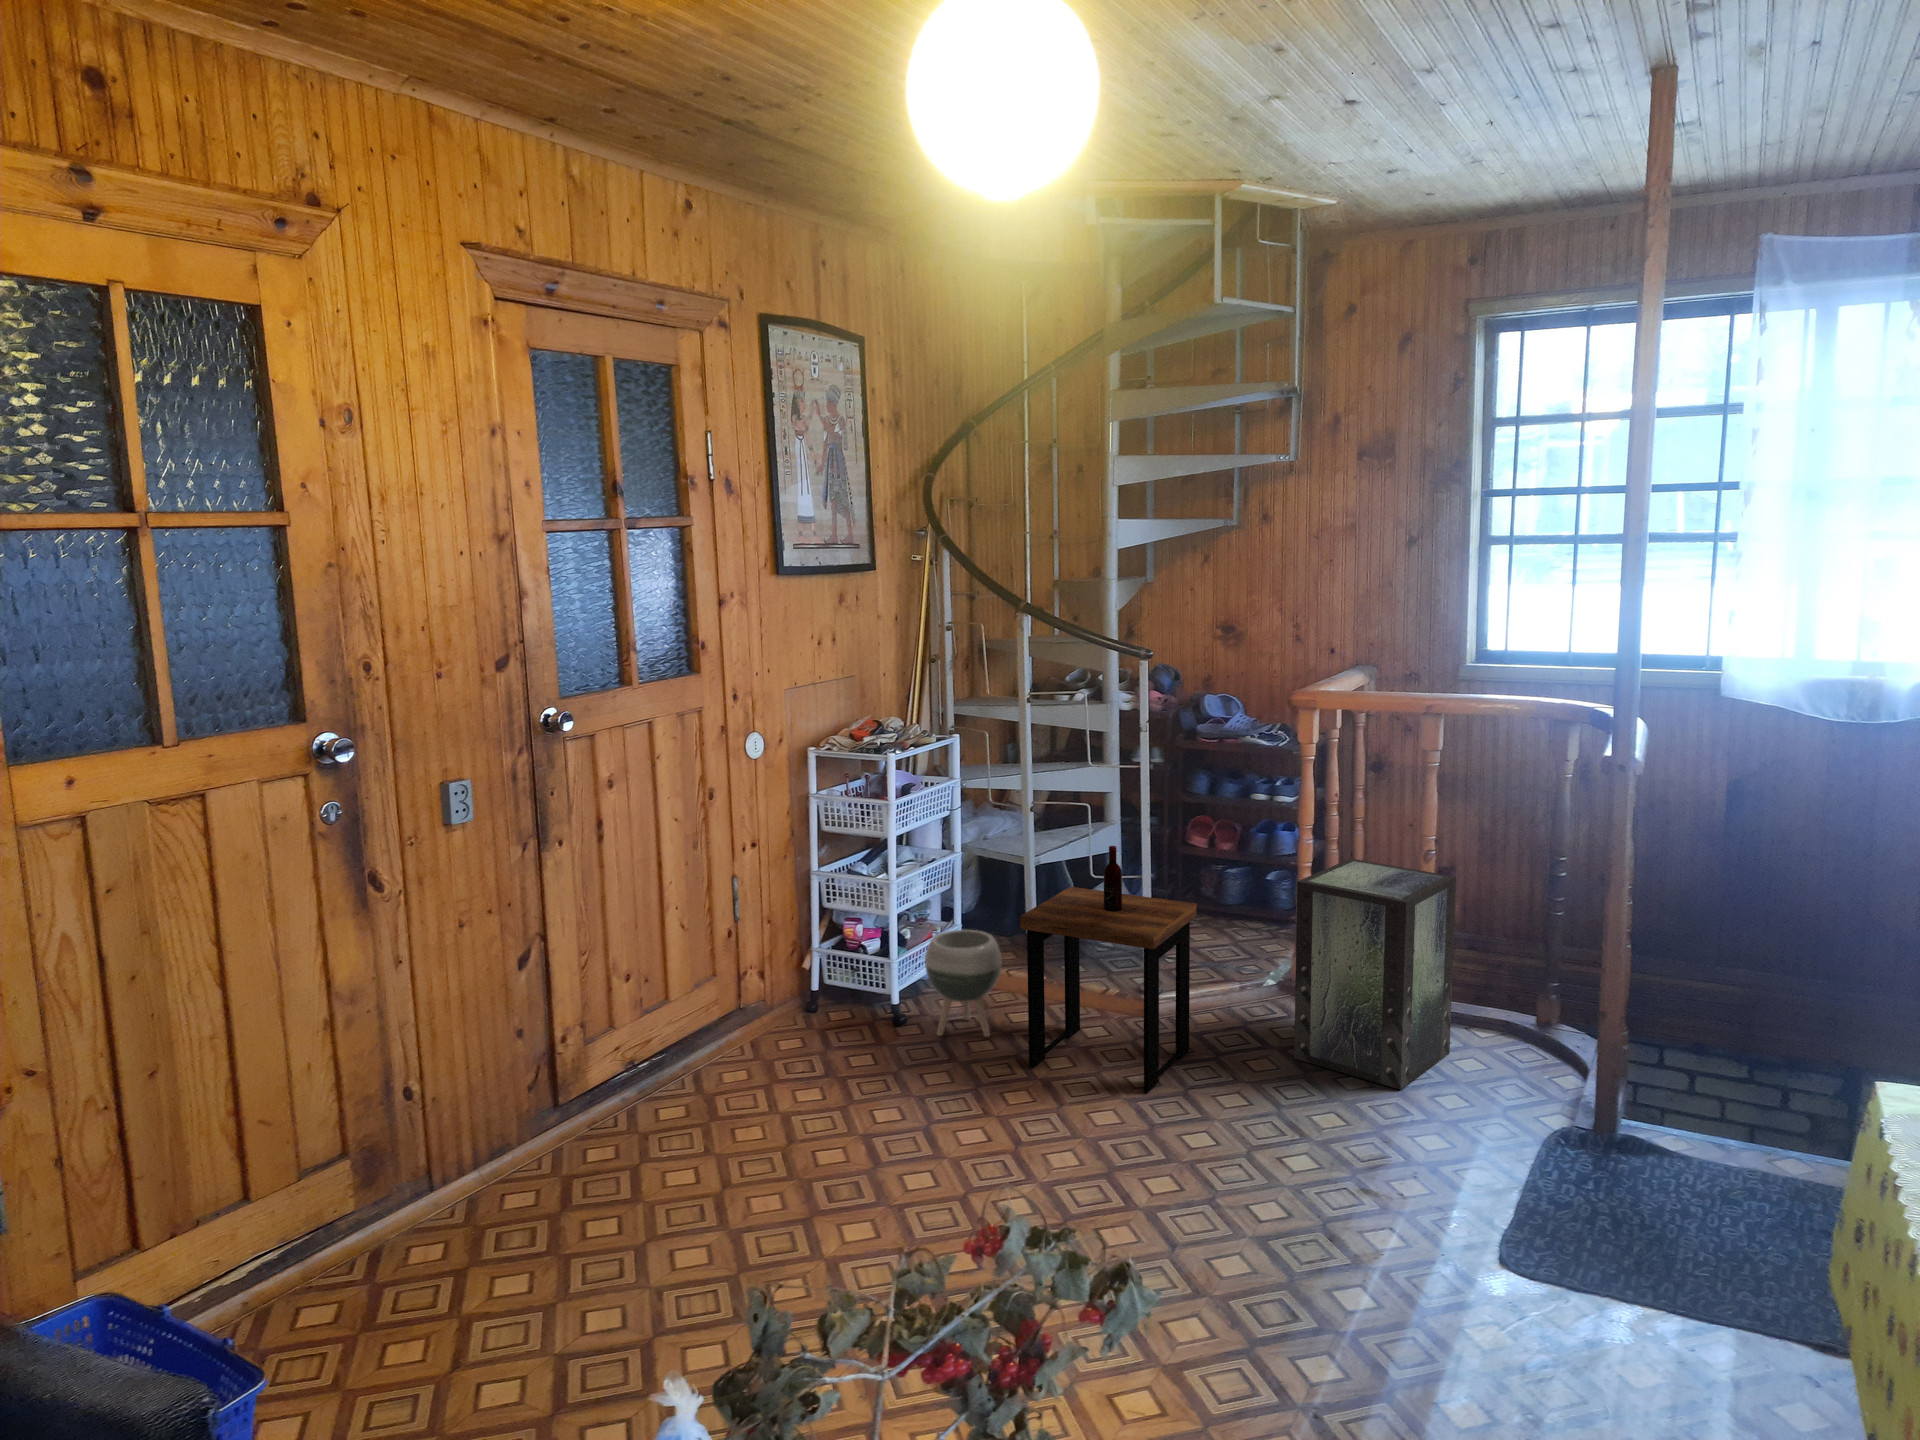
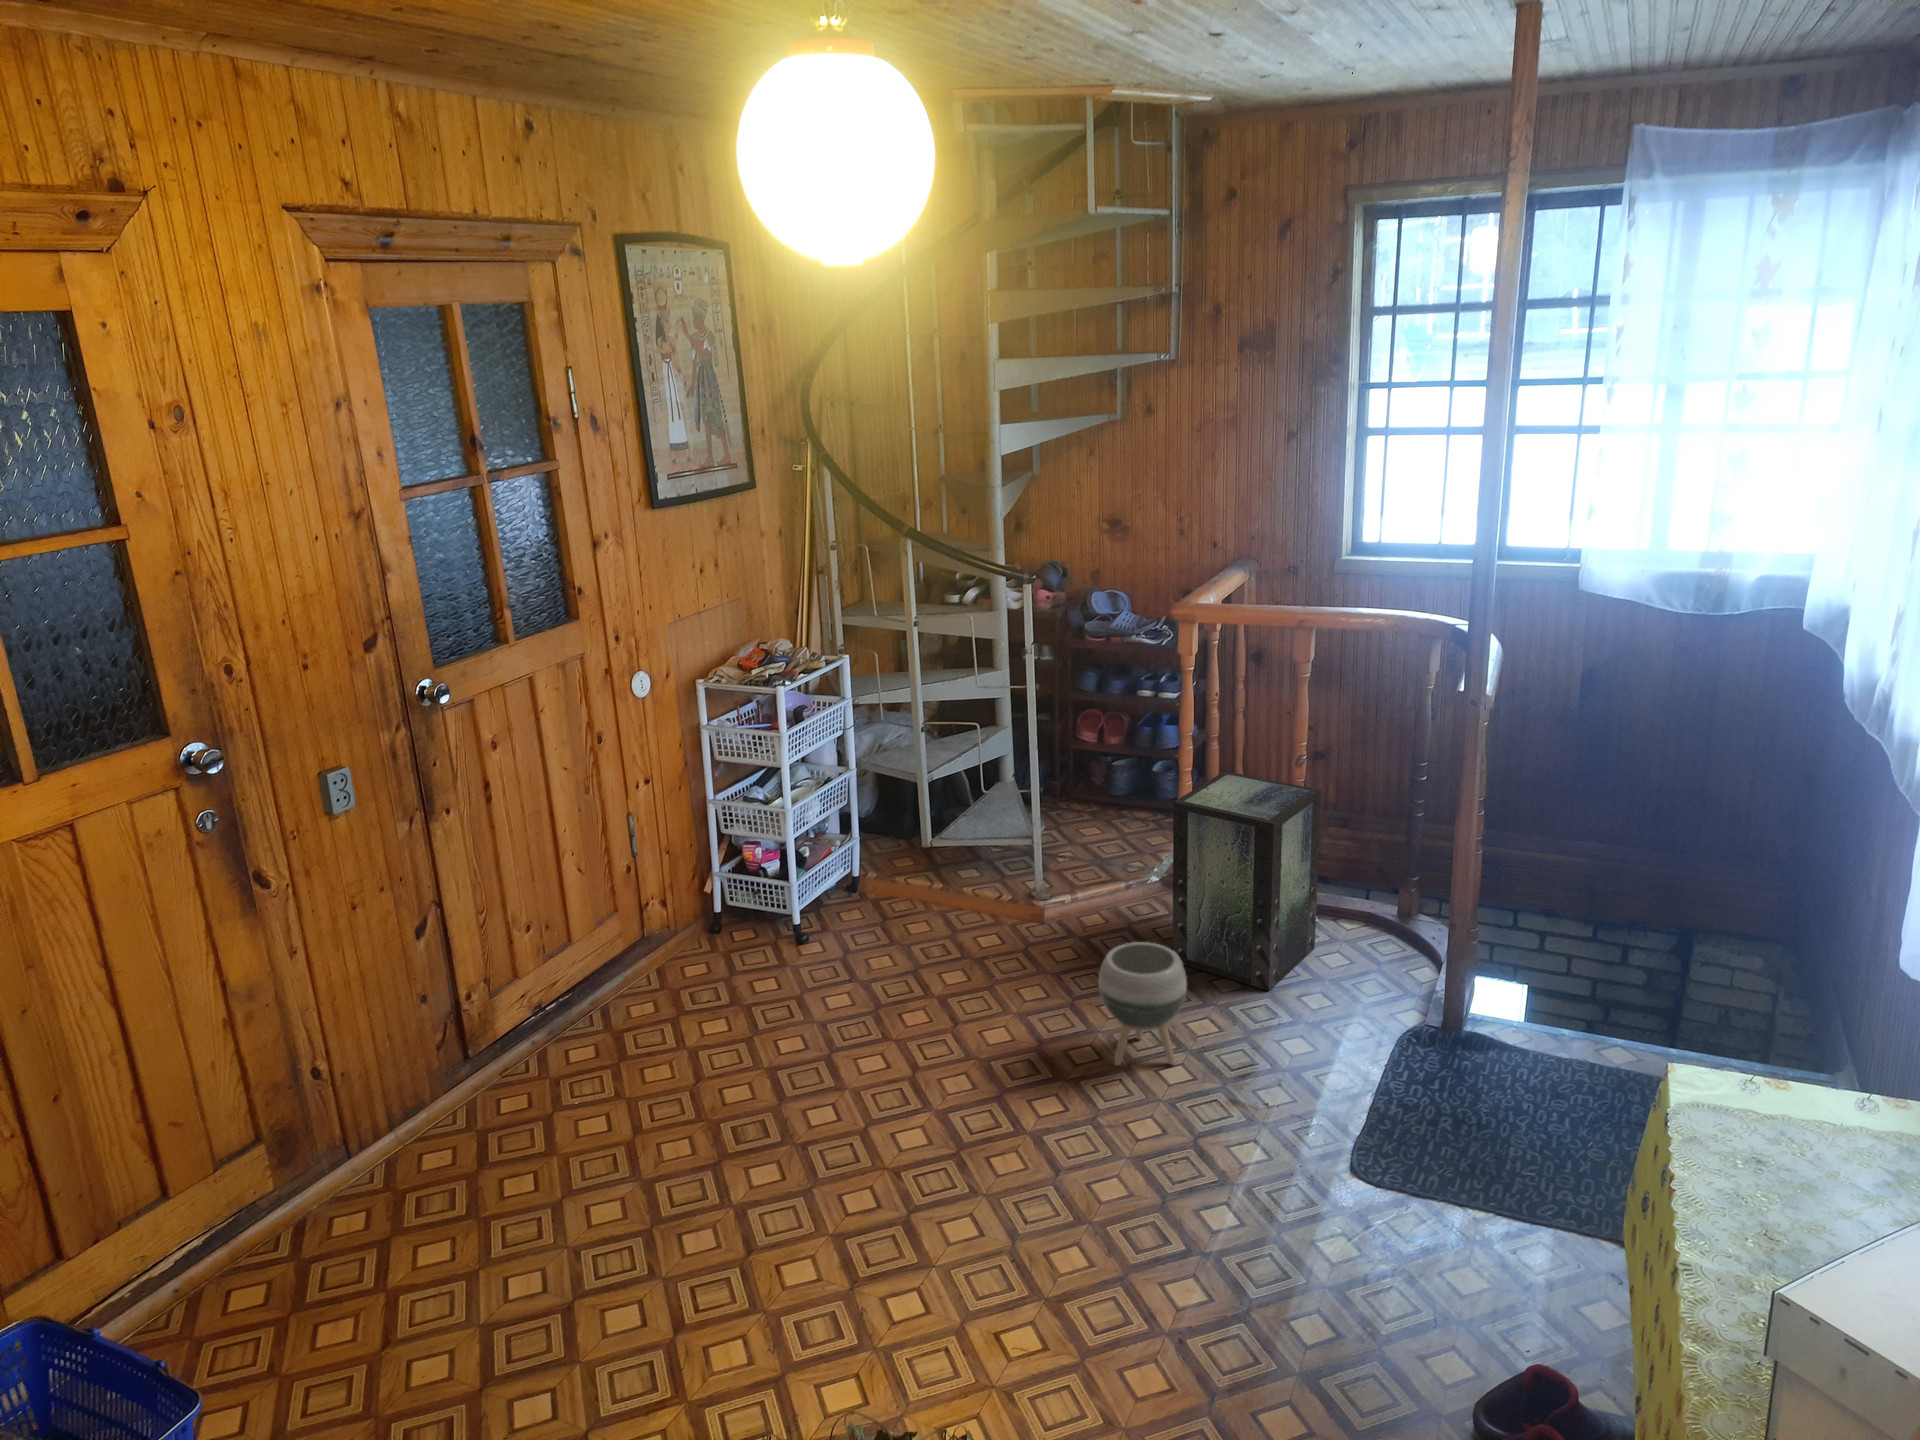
side table: present [1020,846,1197,1093] -> none [911,776,1080,1007]
planter: present [925,930,1001,1037] -> present [1098,942,1187,1066]

